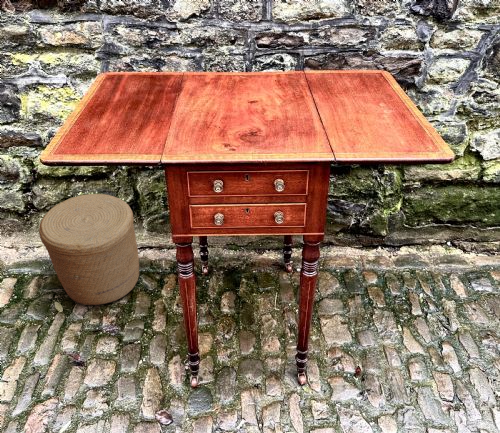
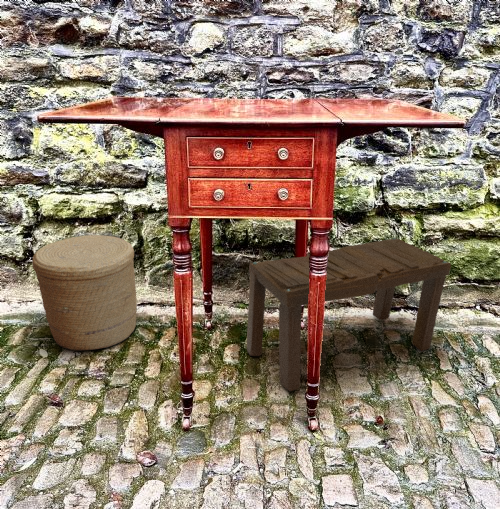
bench: none [241,192,425,344] -> present [247,238,451,391]

